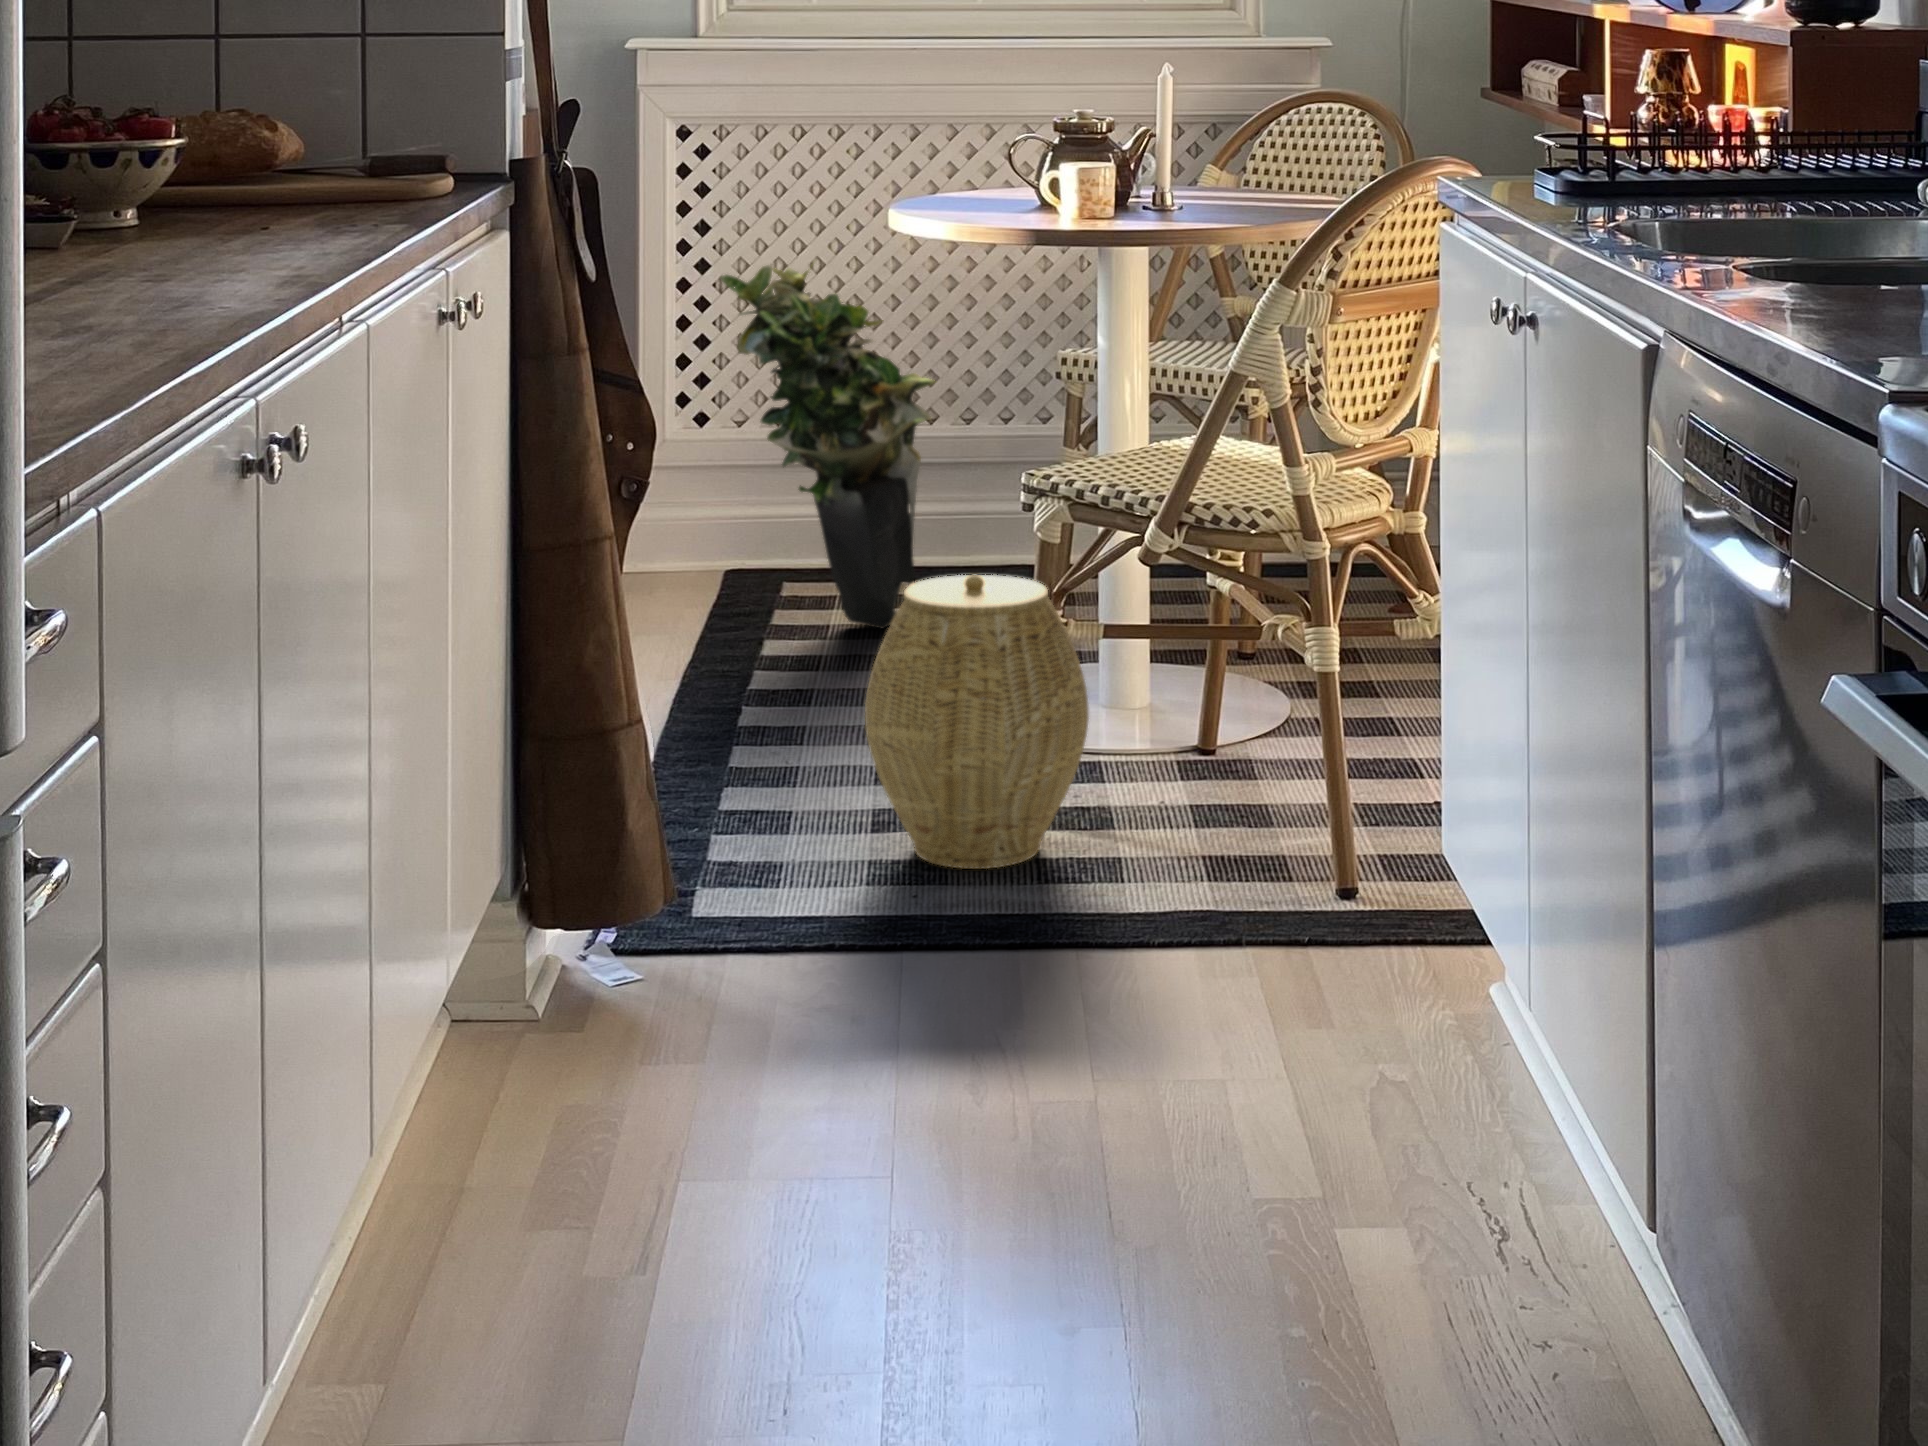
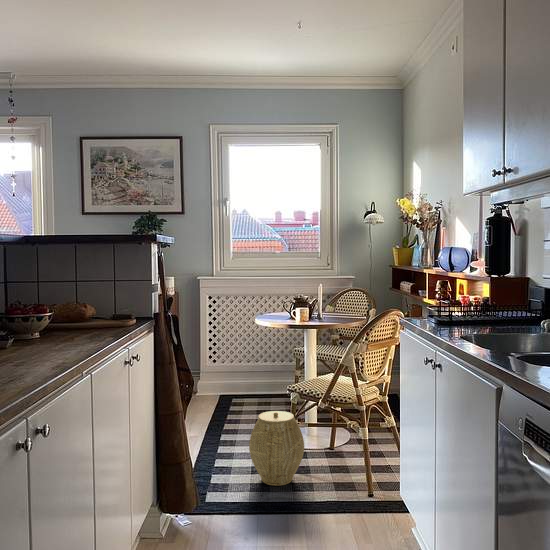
potted plant: present [720,265,934,629] -> none [218,327,268,413]

